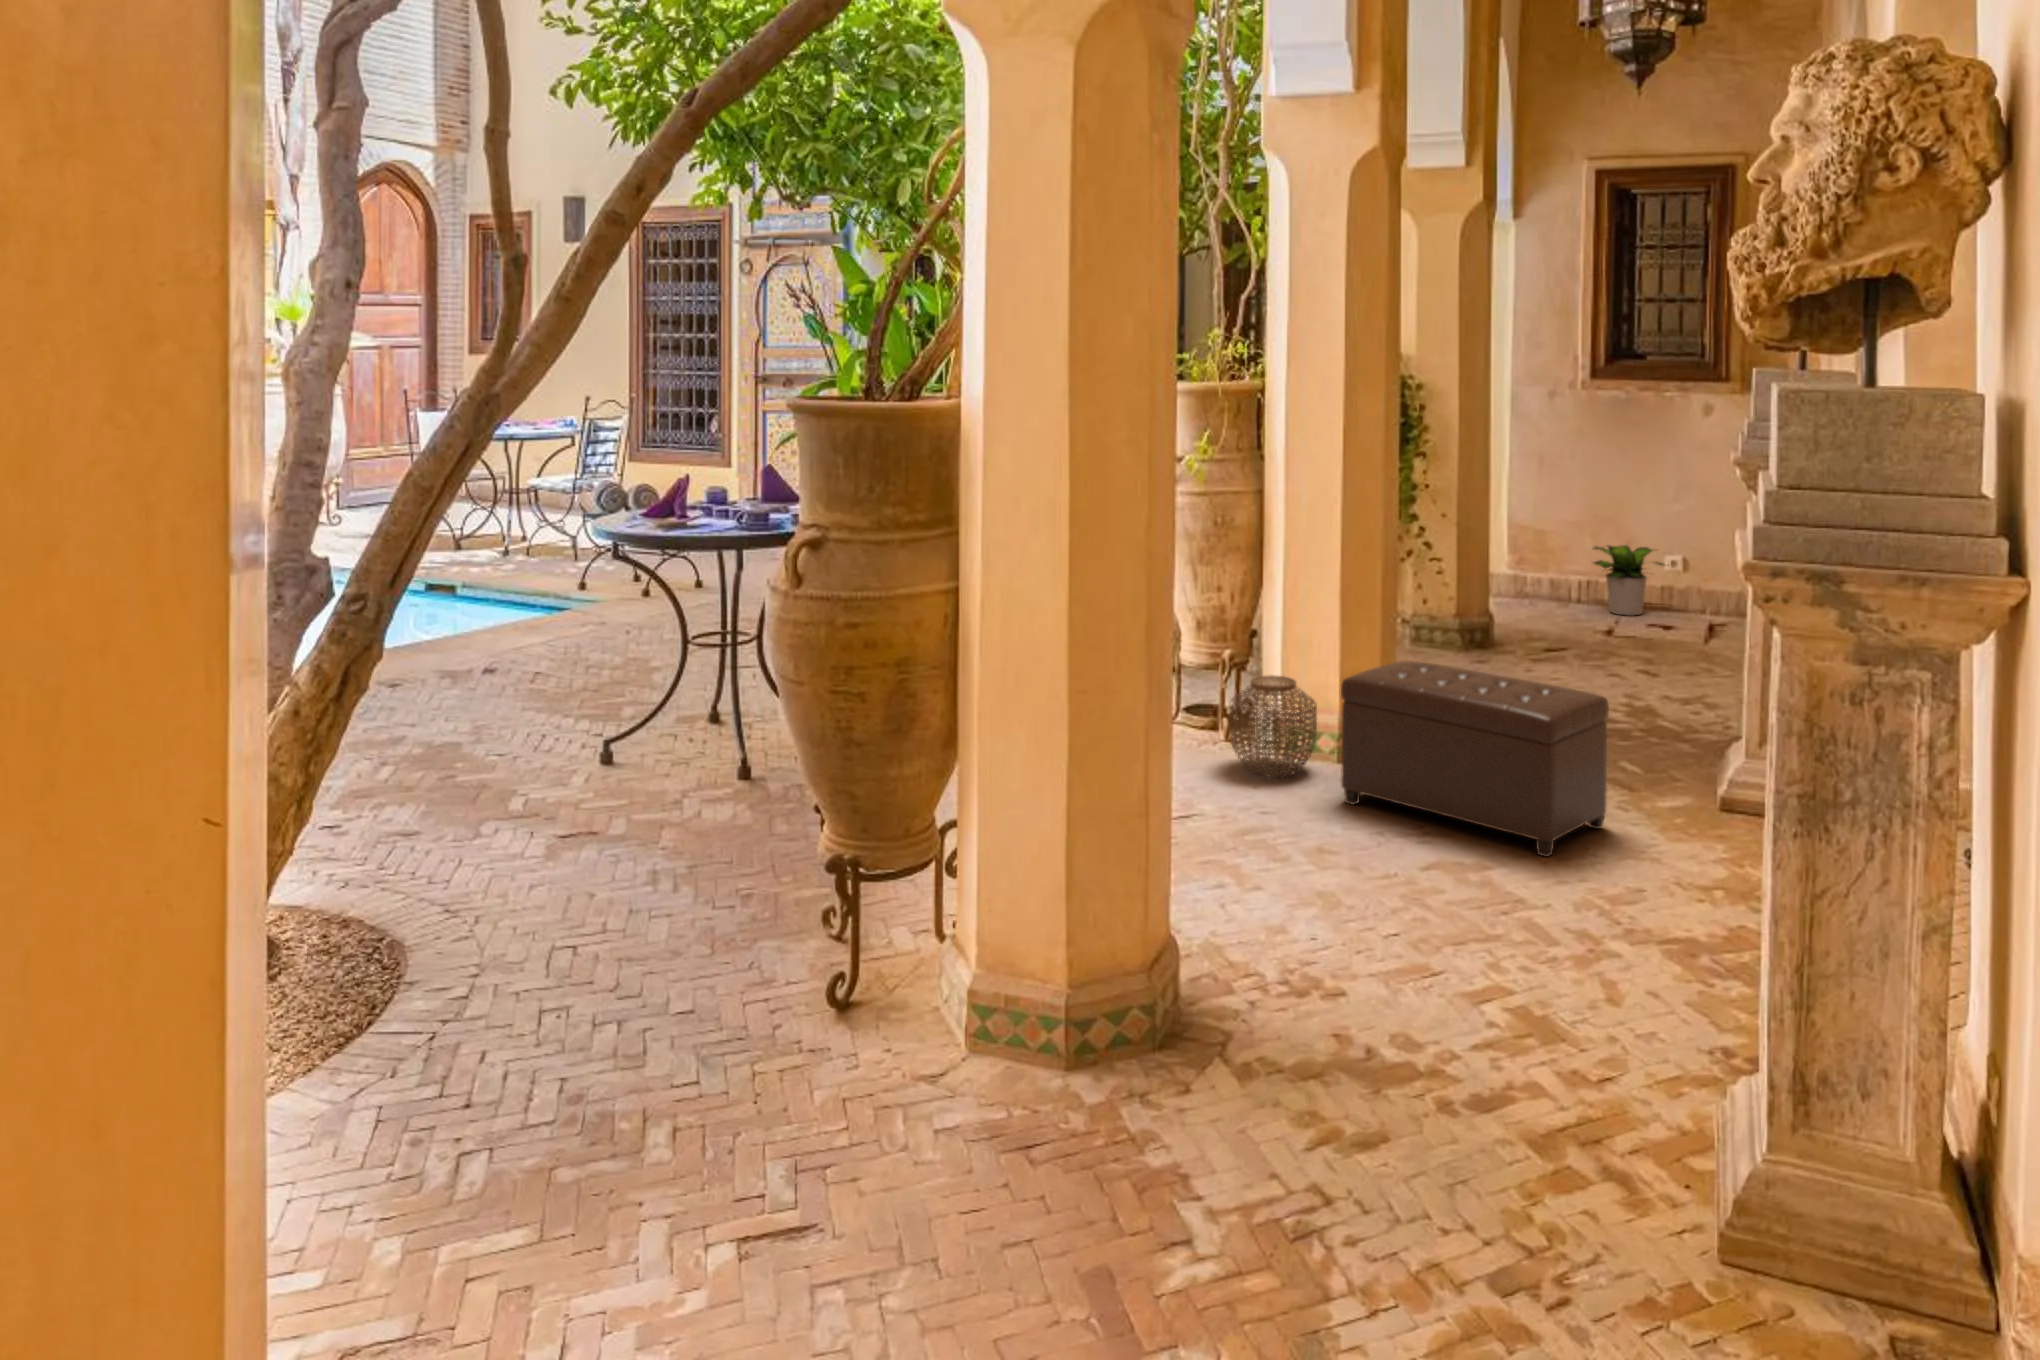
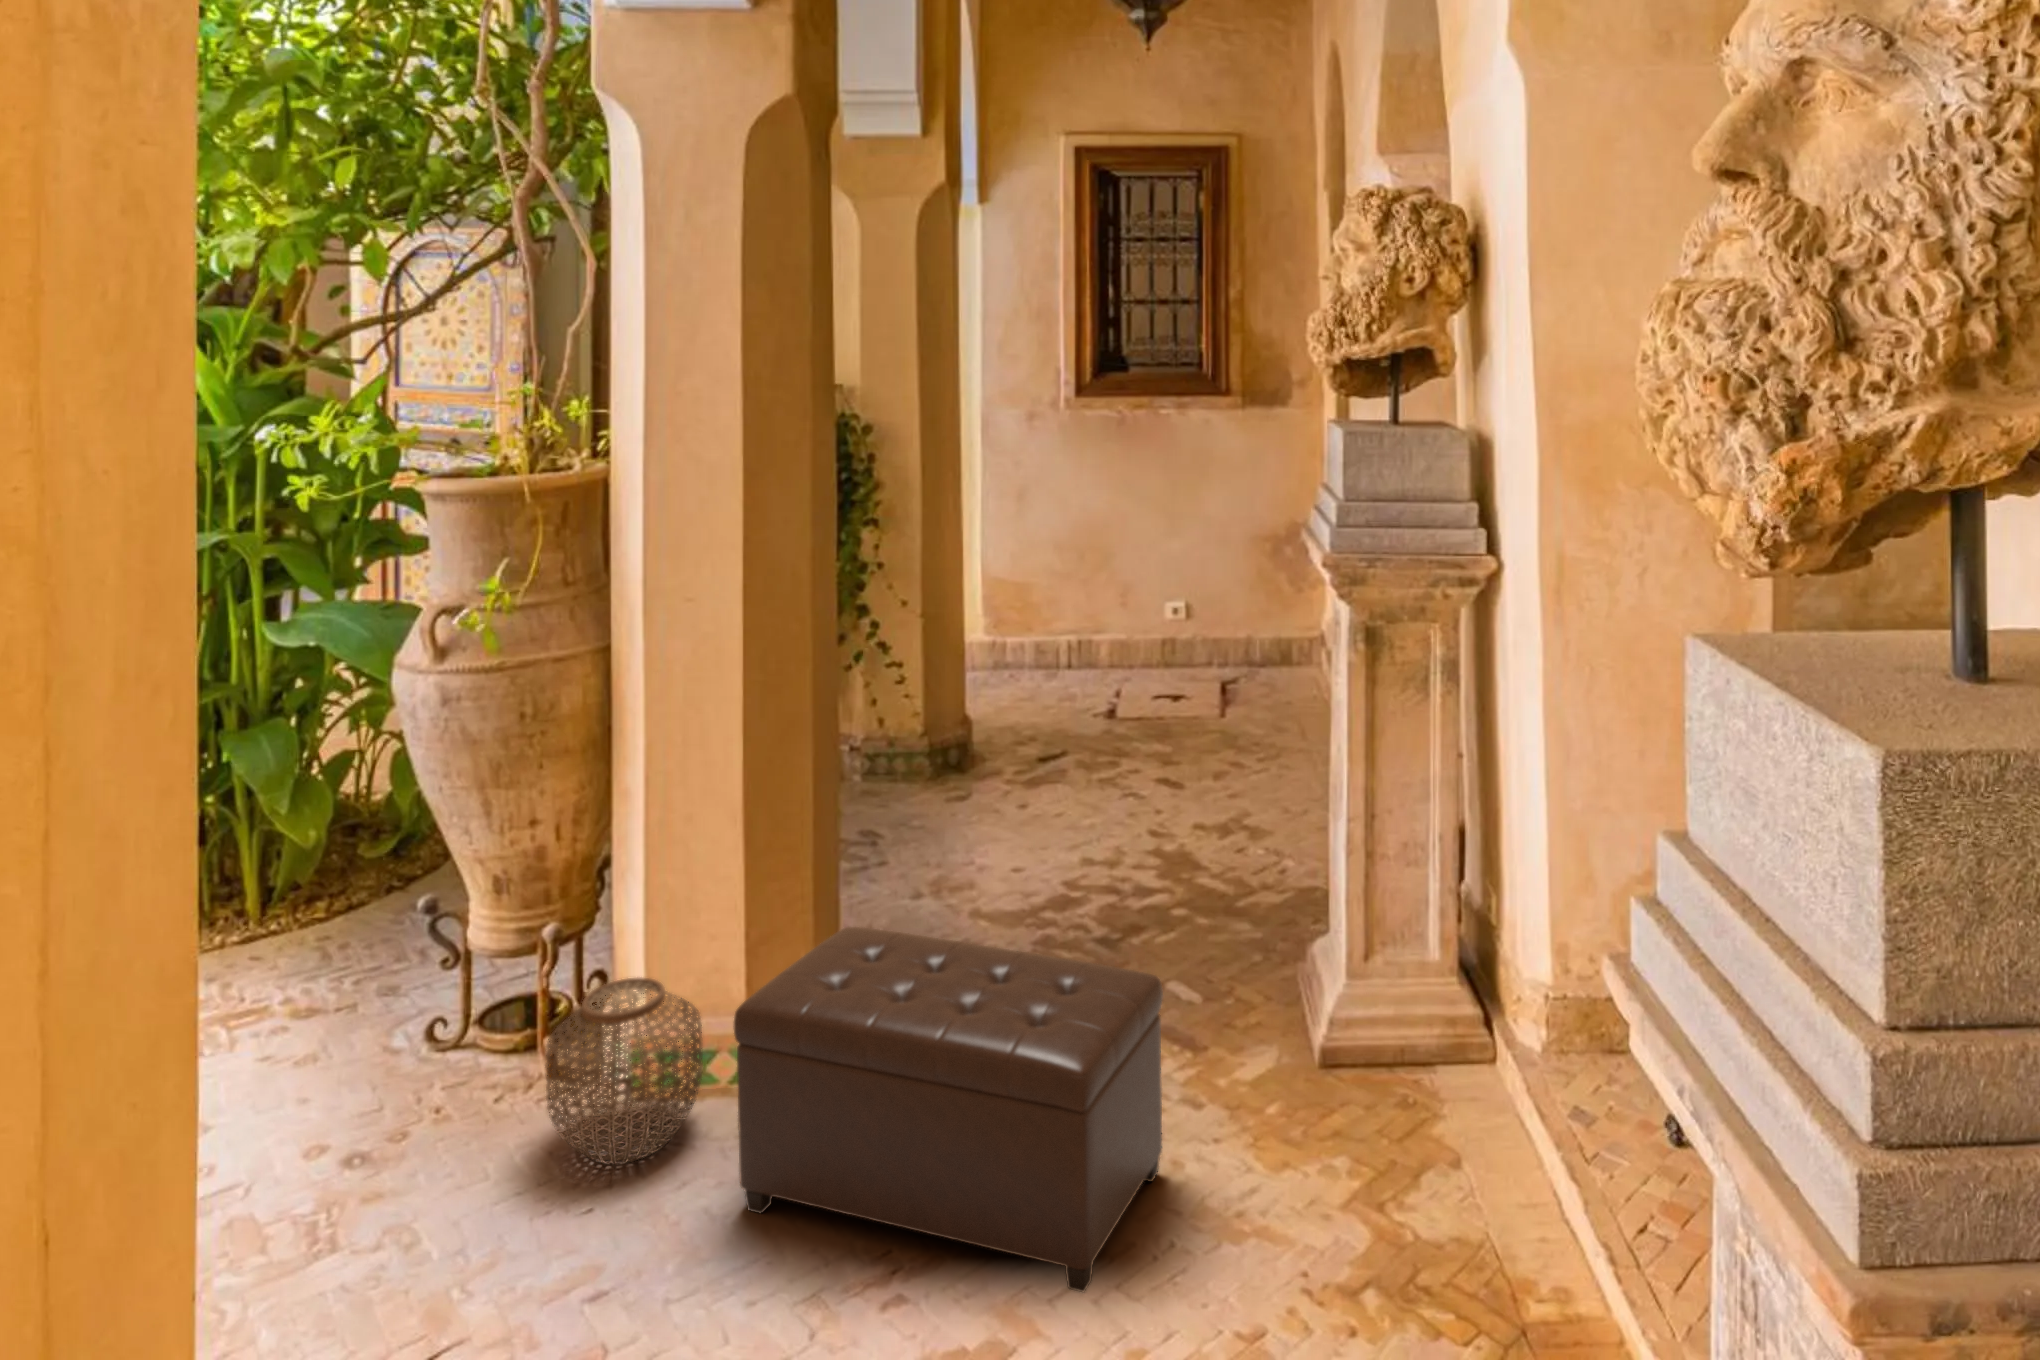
potted plant: present [1593,545,1665,616] -> none [1082,593,1172,680]

